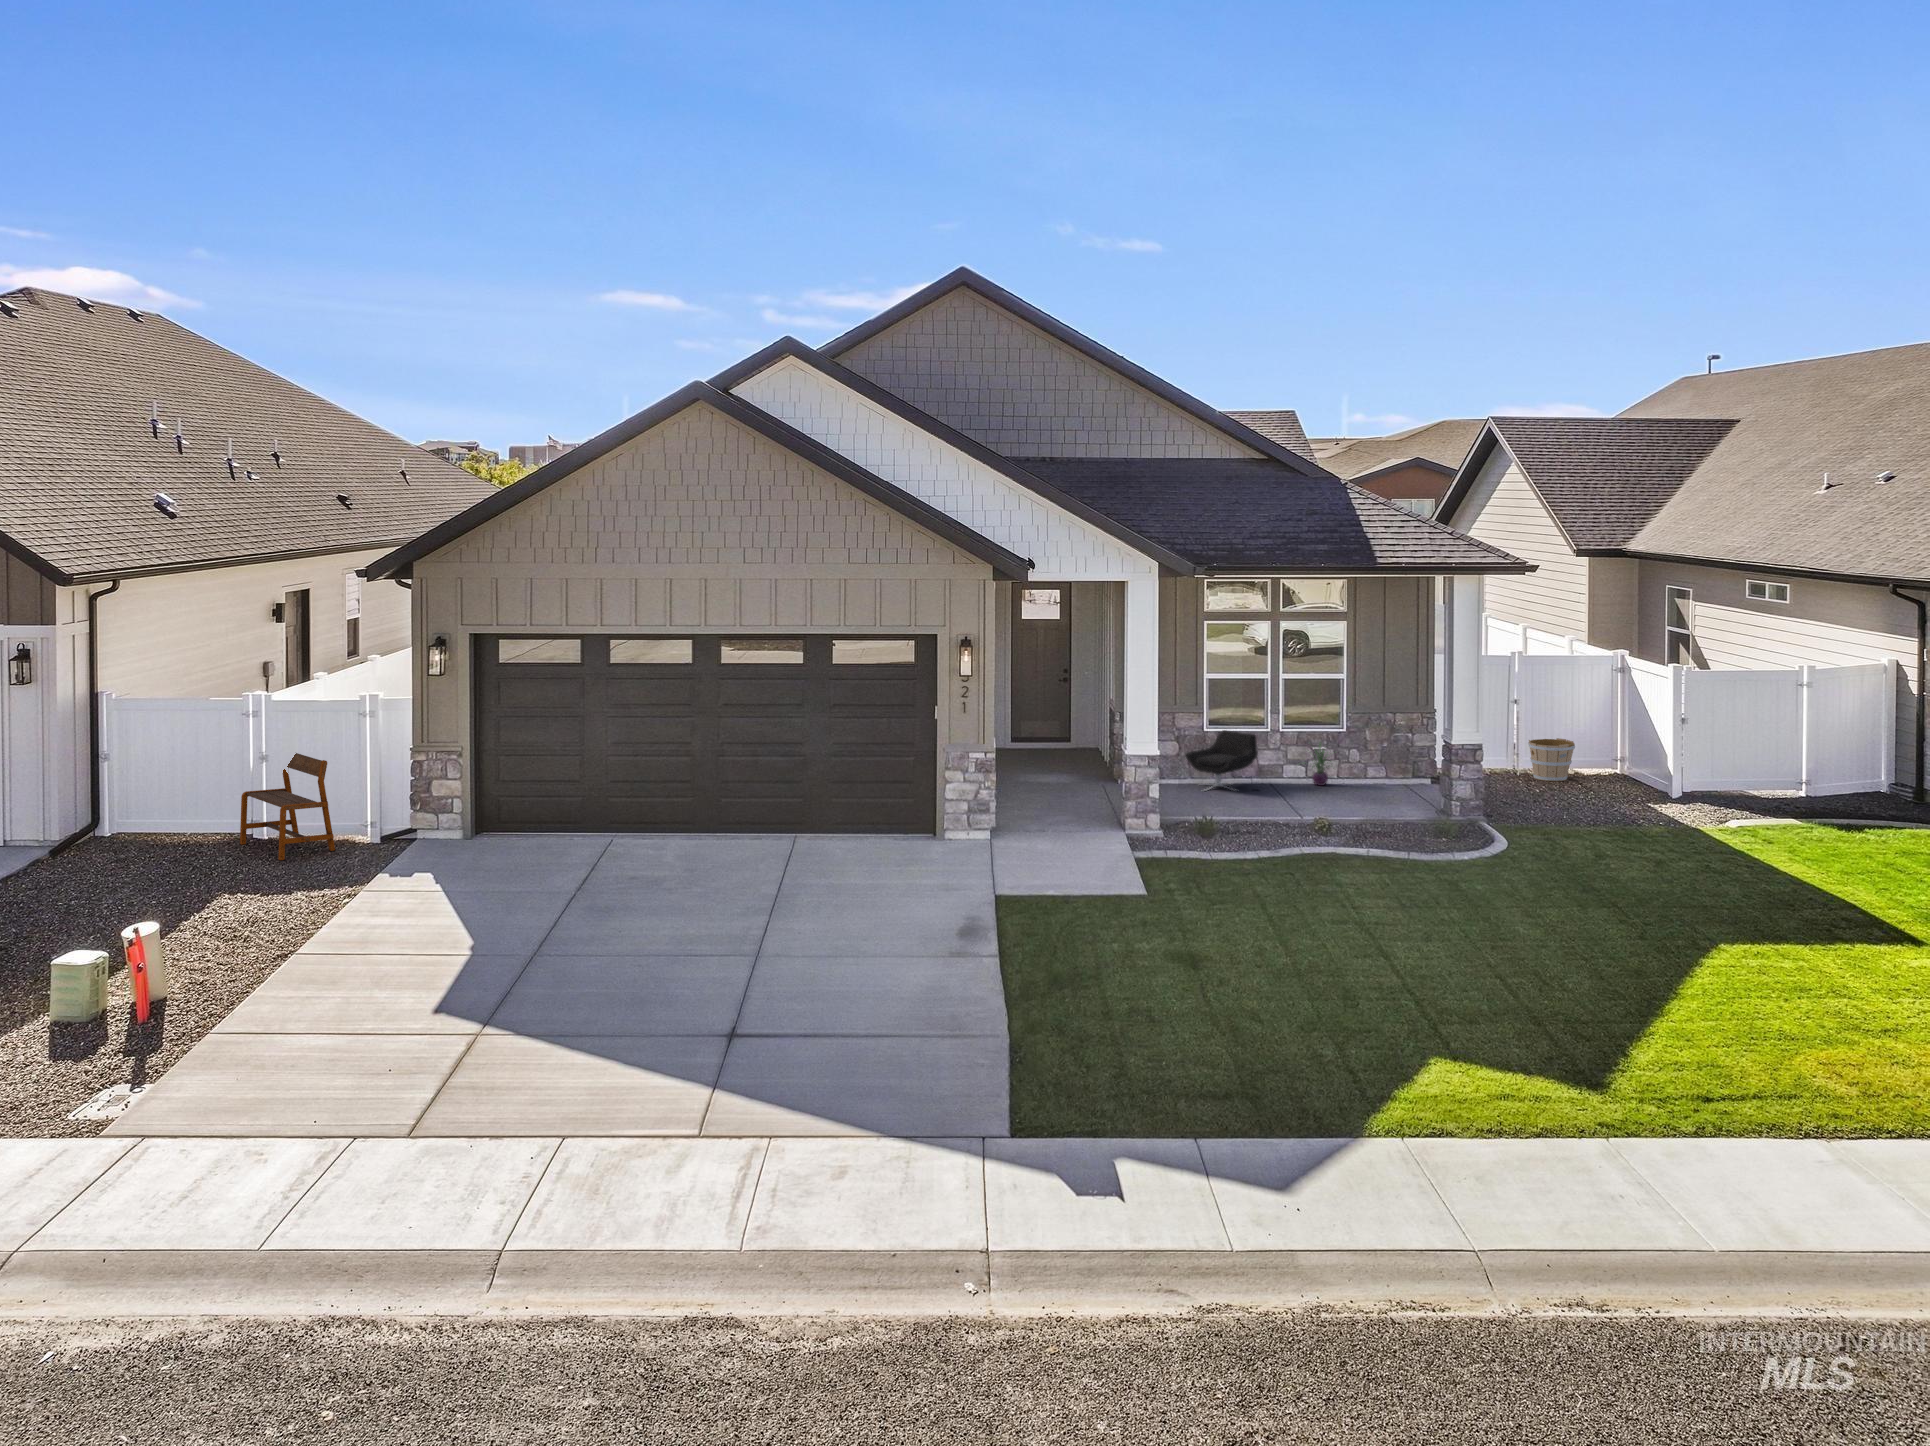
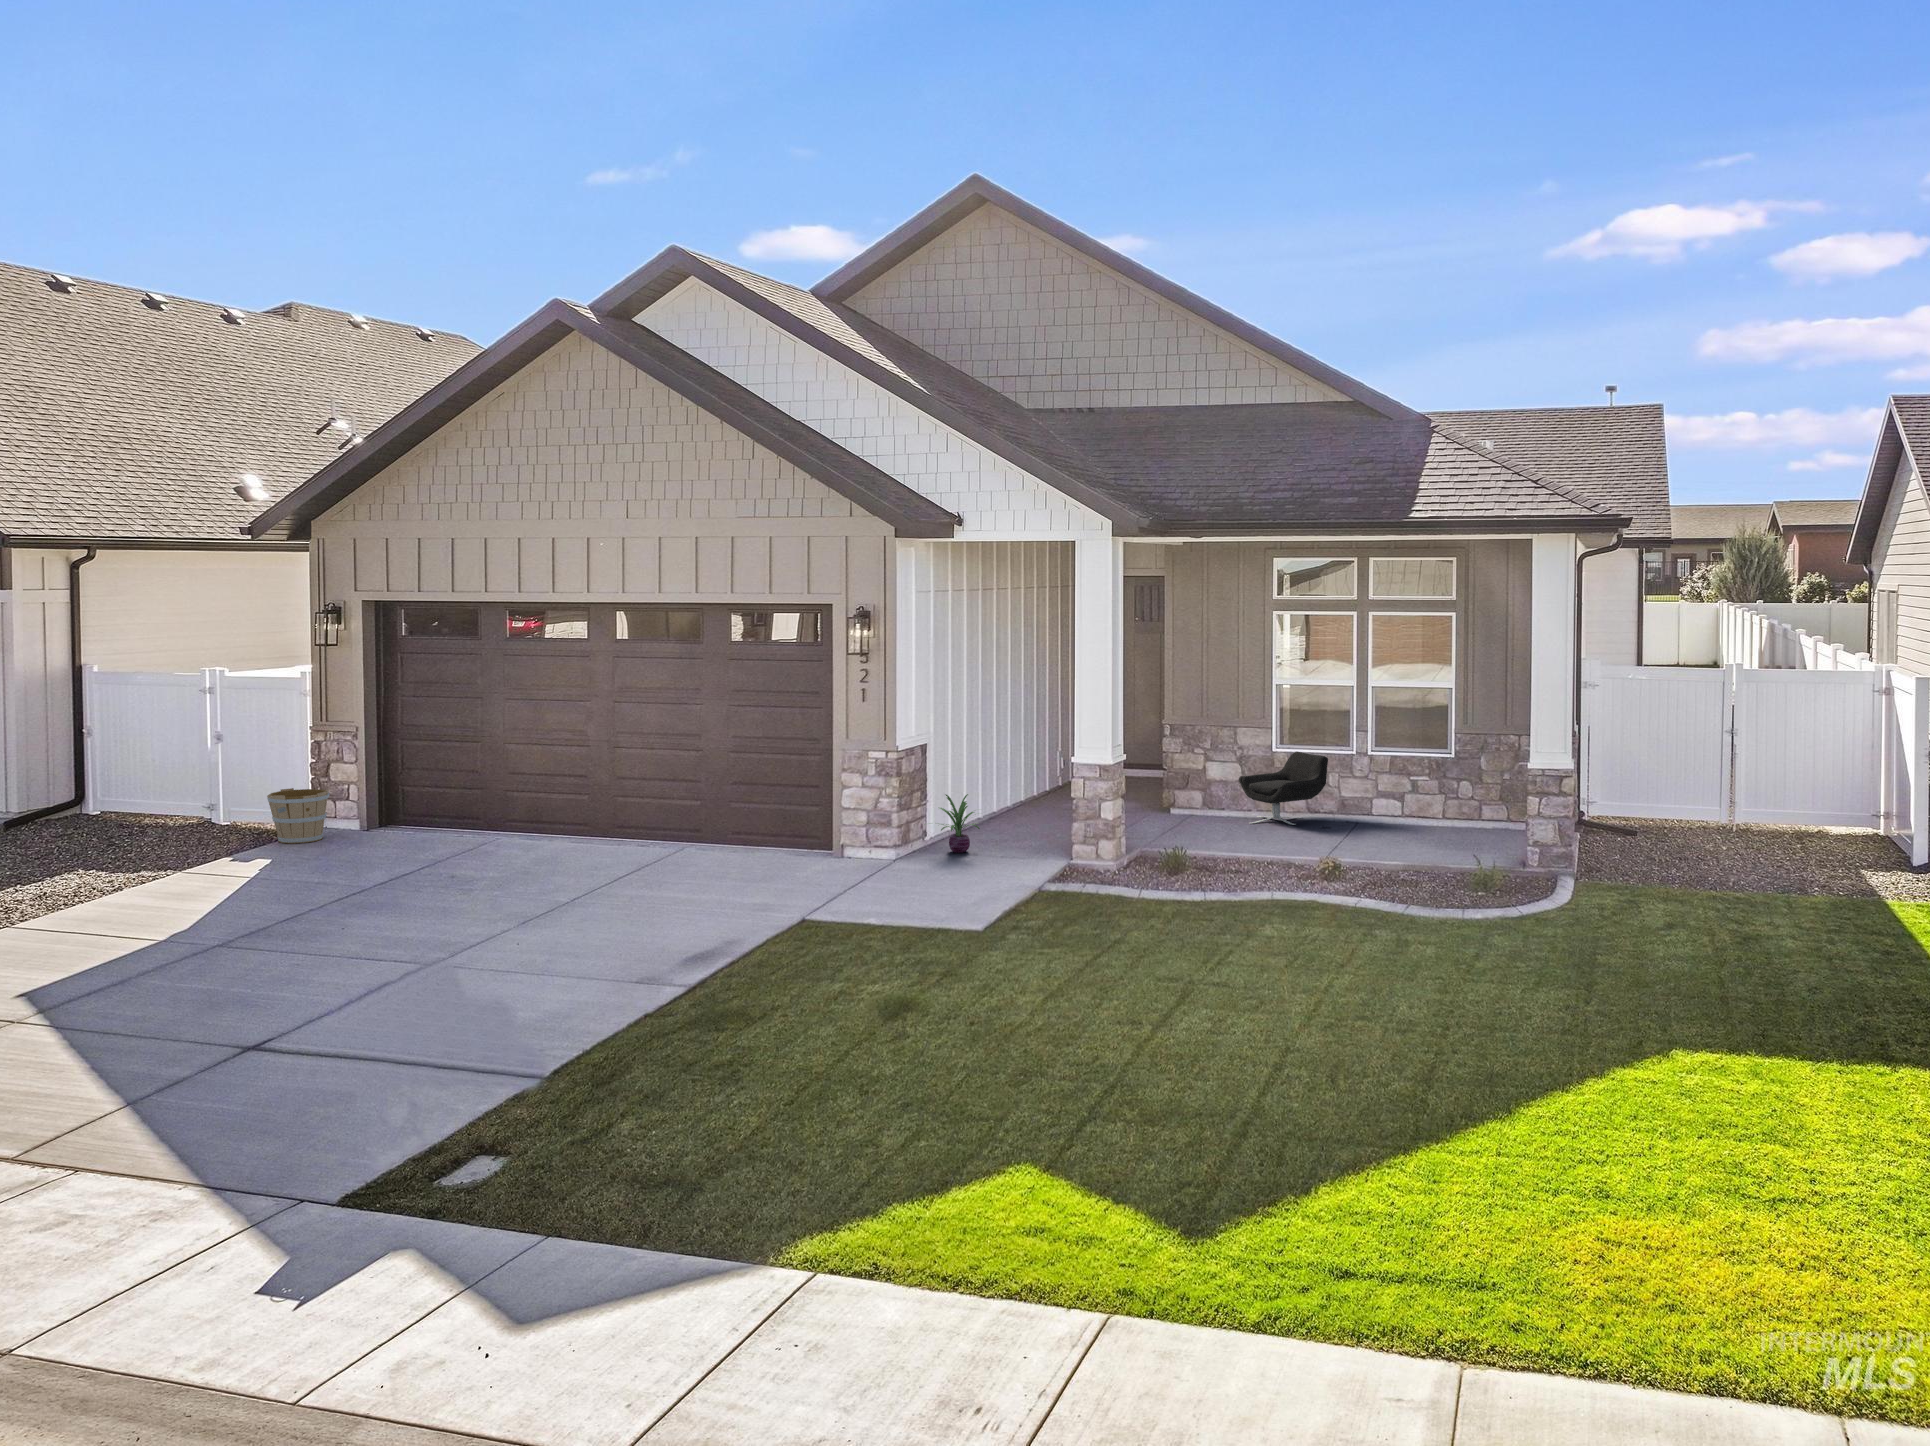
wooden bucket: present [1528,738,1575,781] -> present [267,788,330,844]
decorative plant: present [1312,743,1328,786] -> present [939,794,980,853]
bench: present [240,753,335,860] -> none [164,728,233,839]

